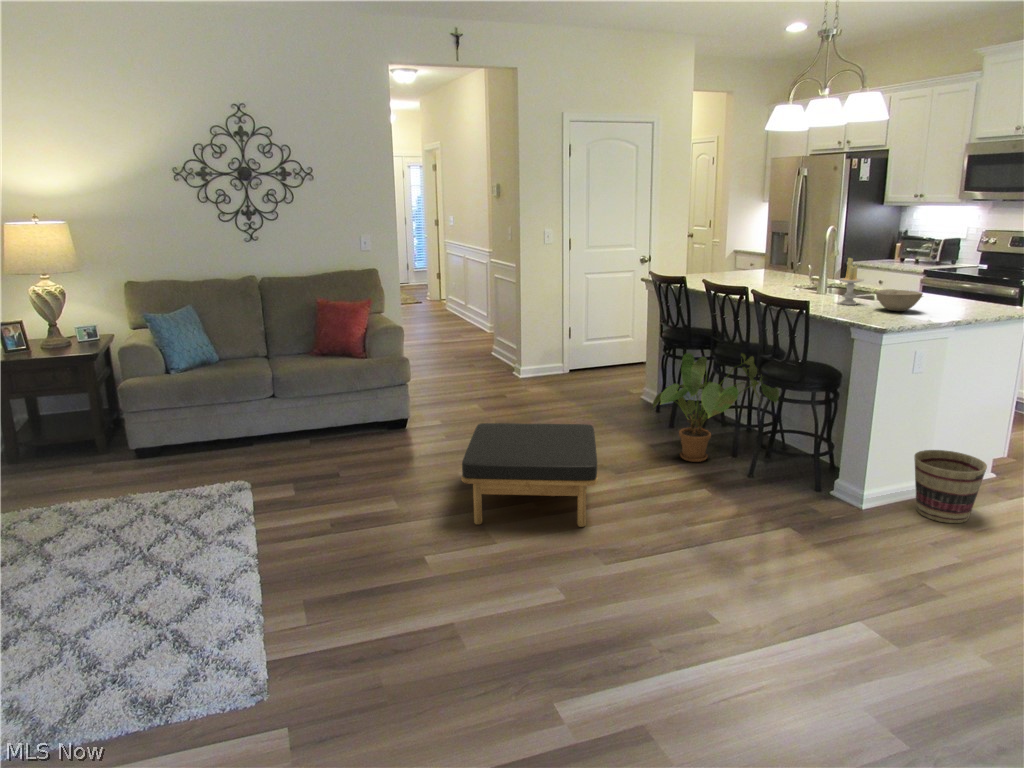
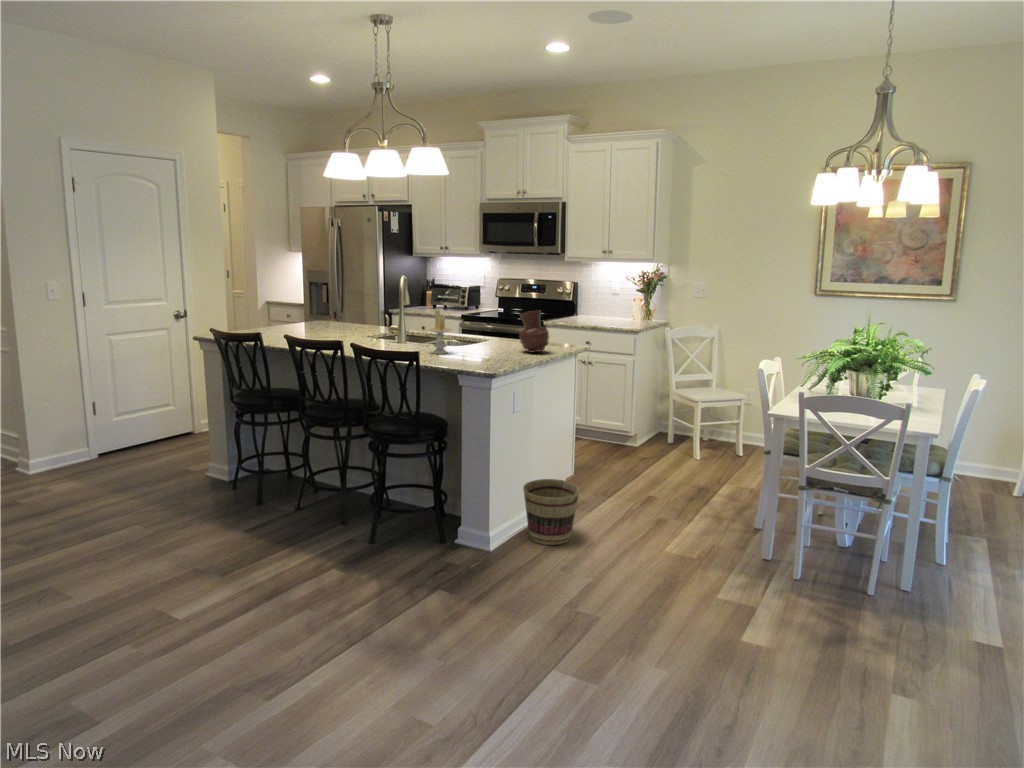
vase: none [950,262,990,310] -> present [519,310,549,353]
bowl: present [875,289,923,311] -> none [466,337,505,358]
house plant: present [653,353,779,462] -> none [252,413,394,541]
ottoman: present [461,423,598,527] -> none [22,526,238,710]

